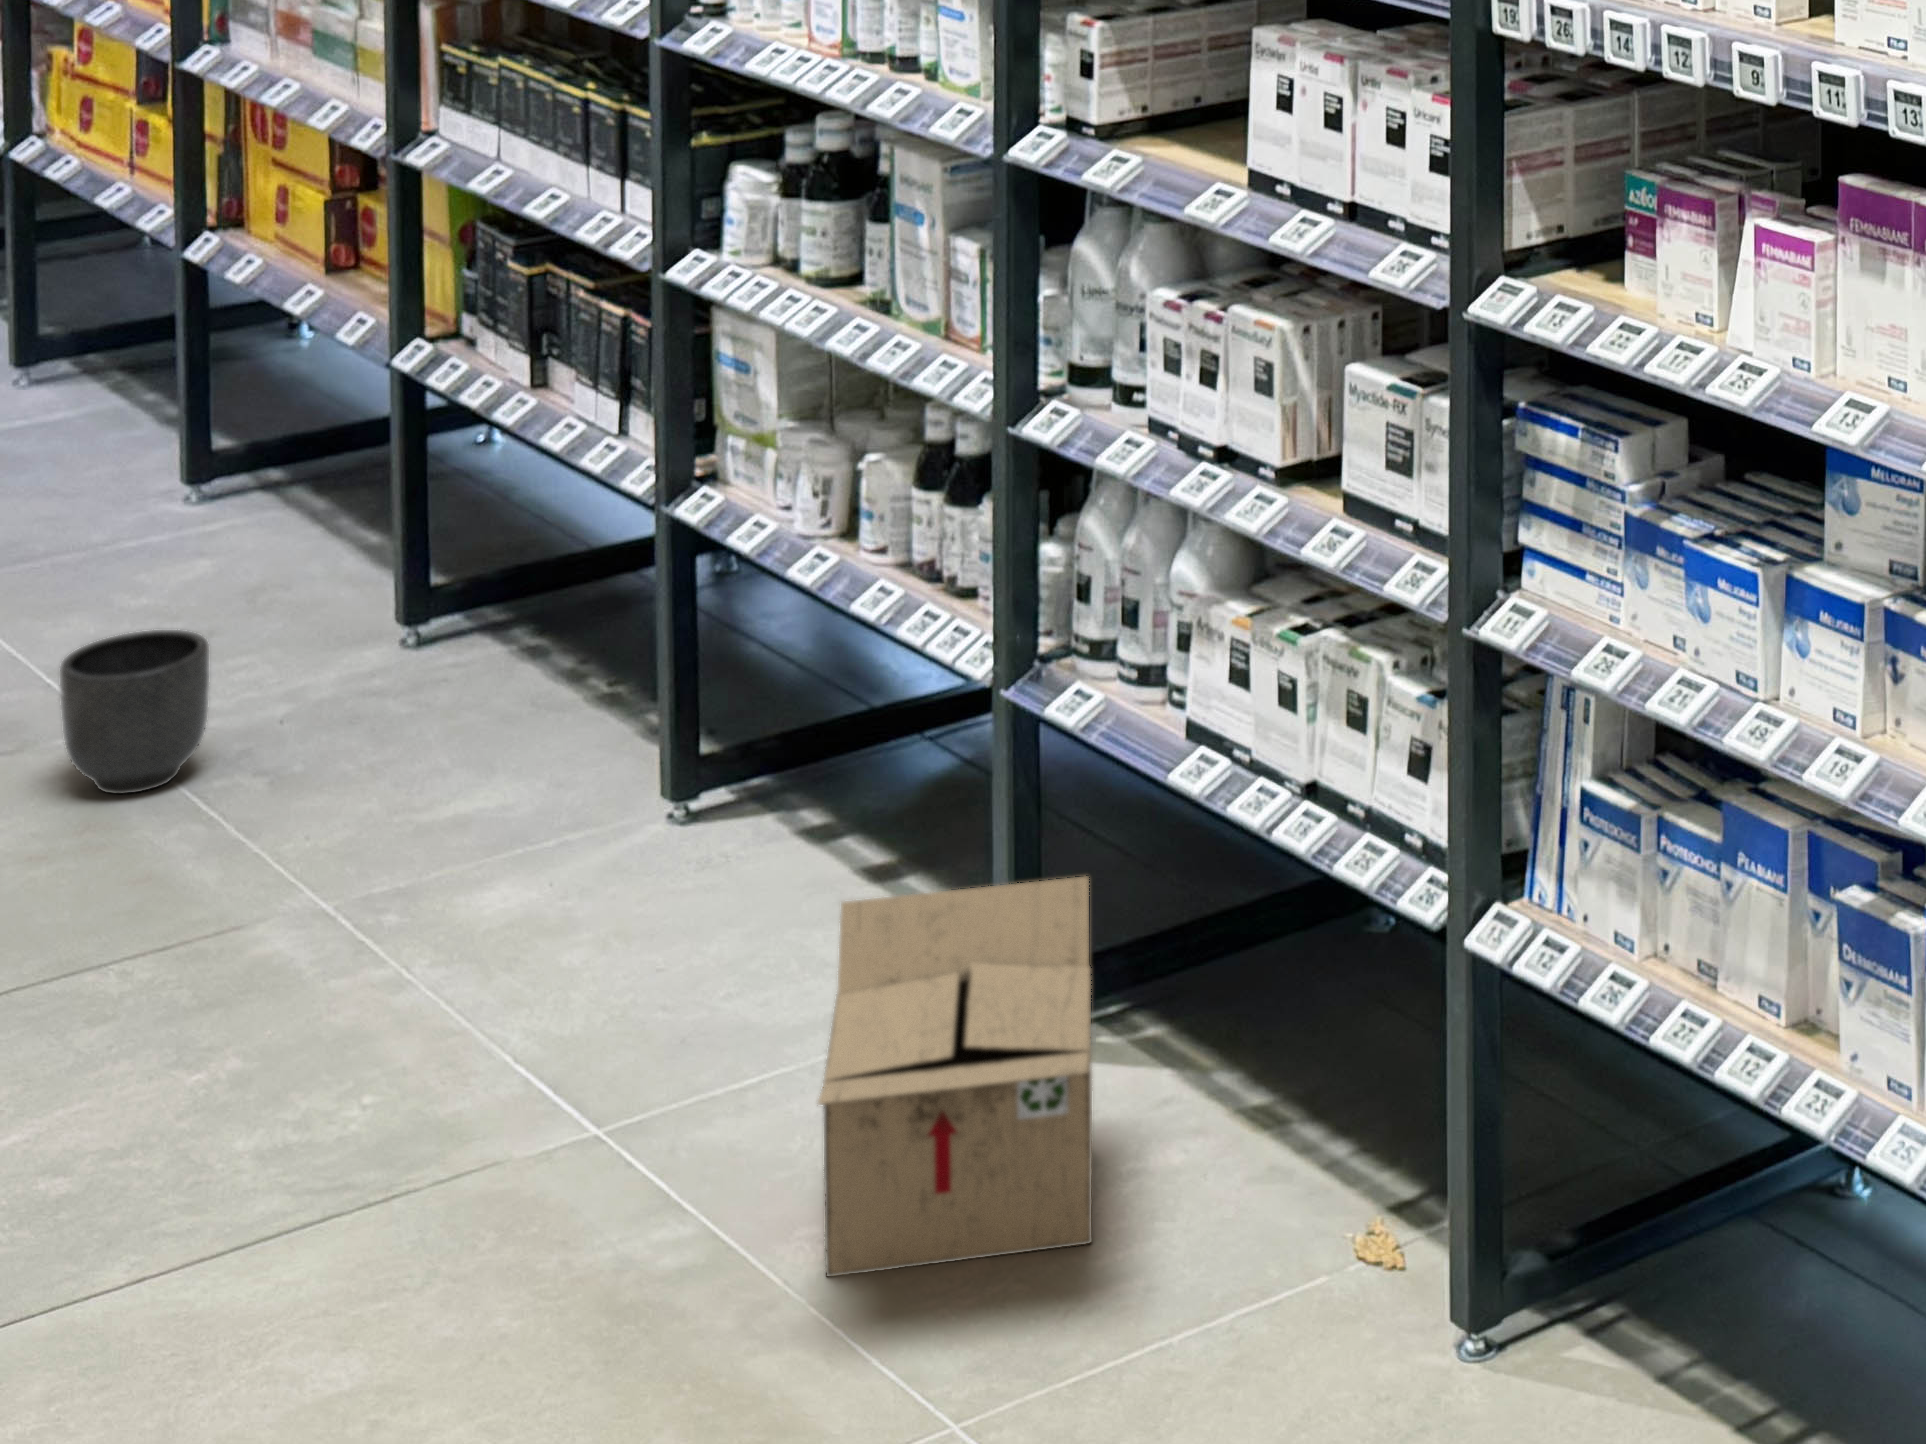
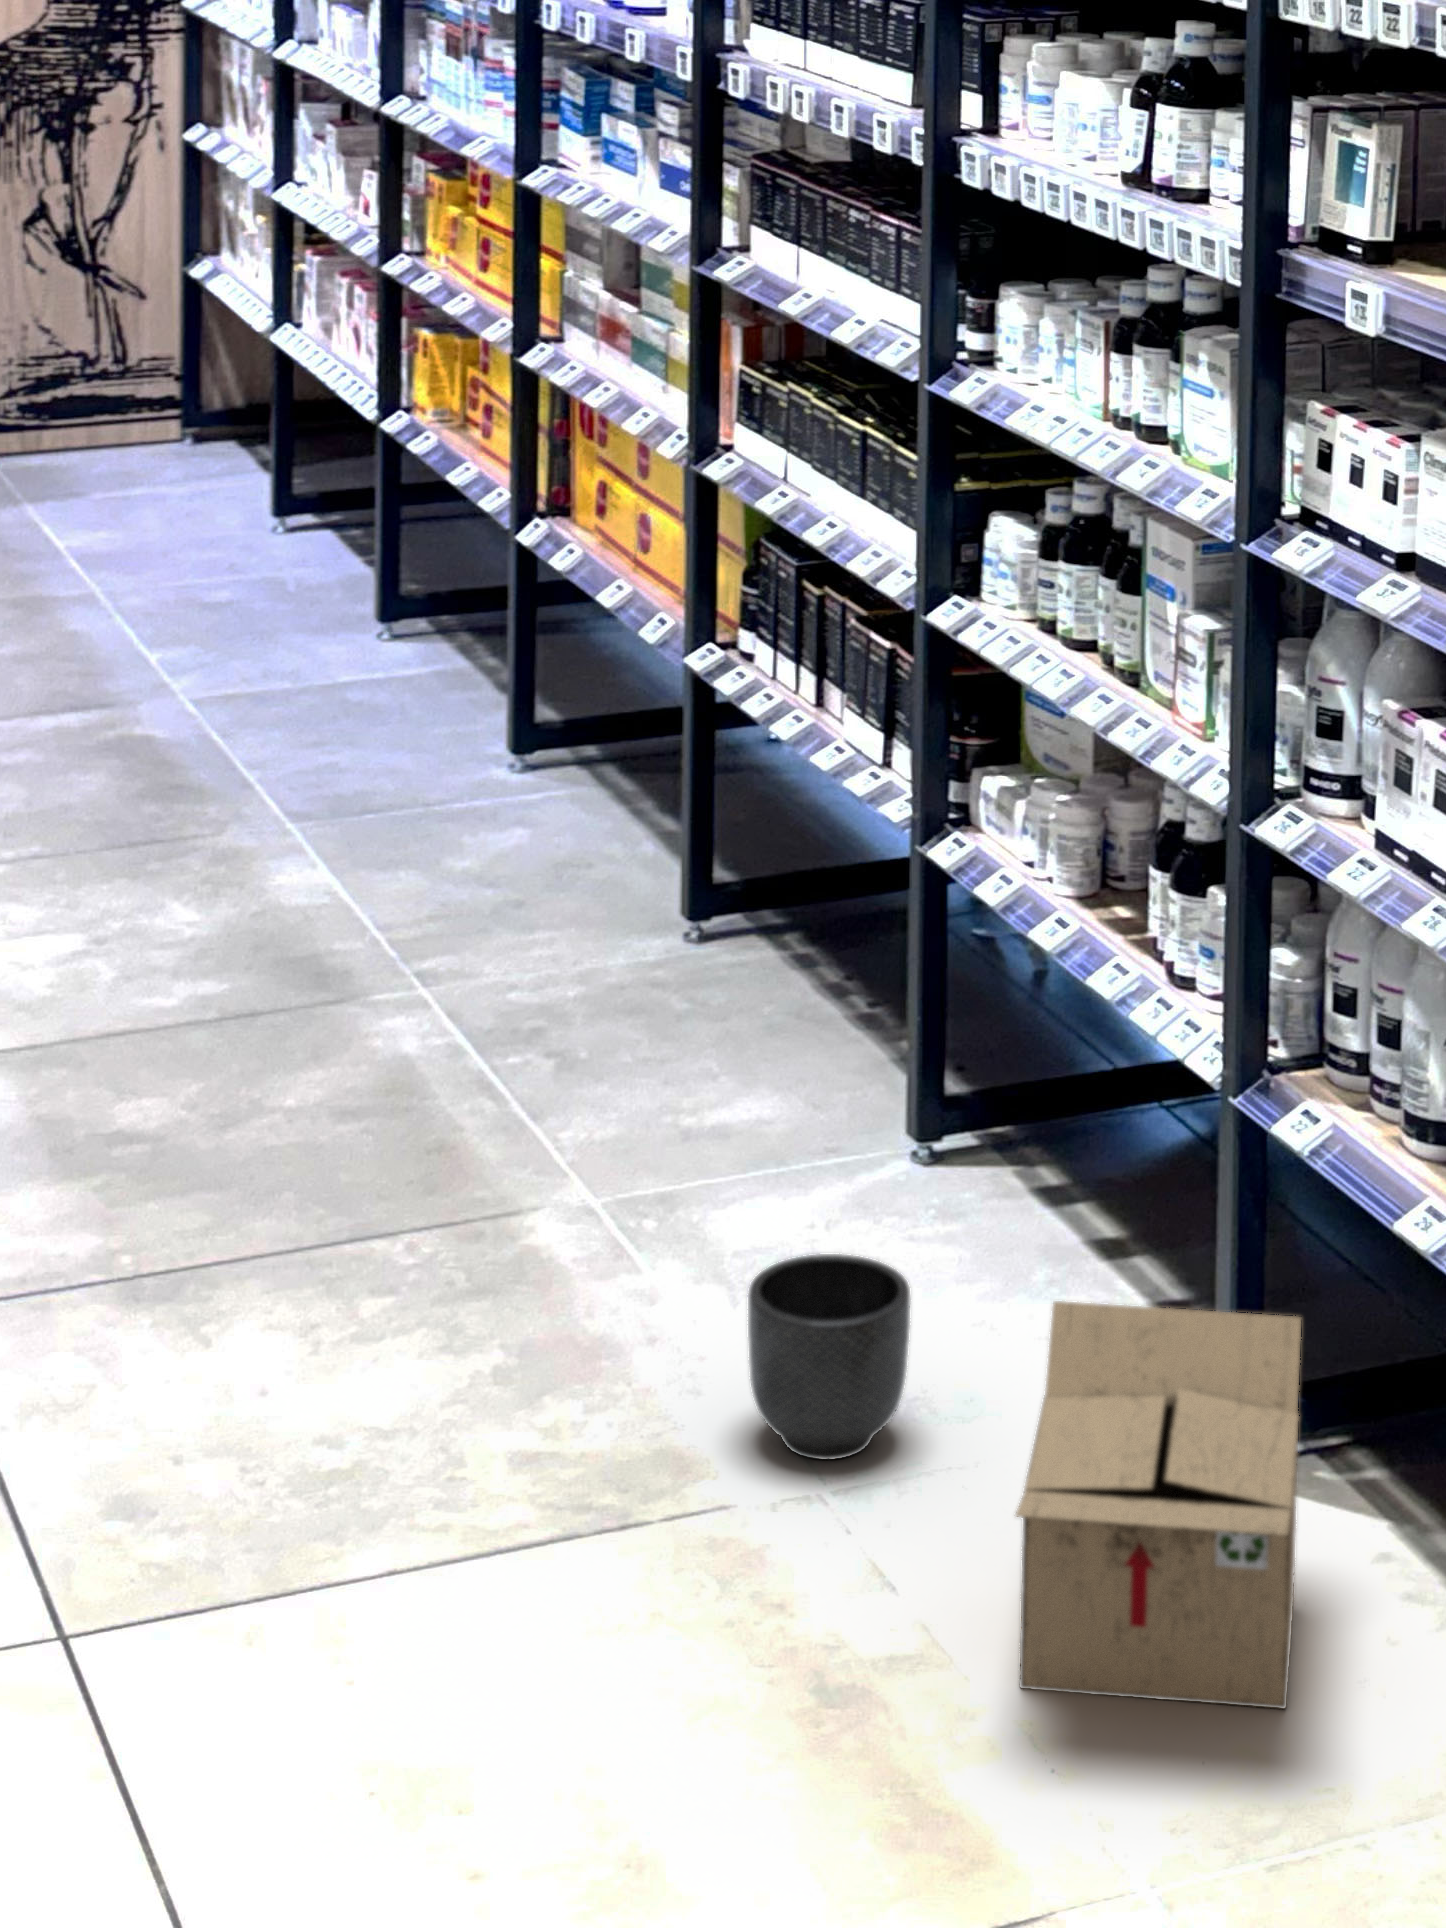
planter: present [60,630,209,794] -> present [748,1254,911,1460]

